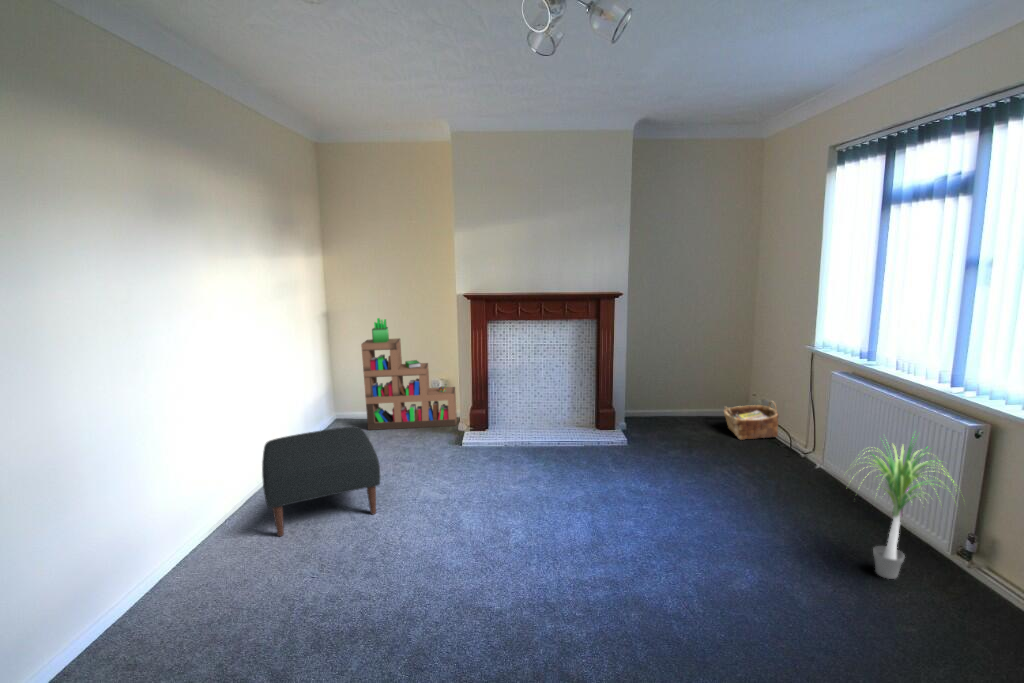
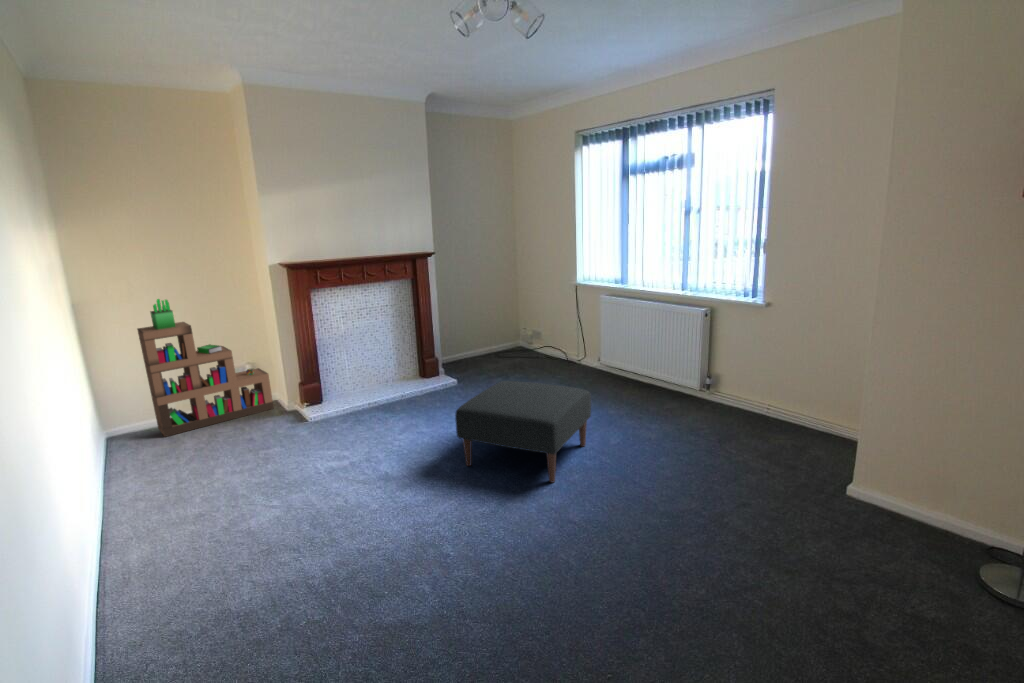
woven basket: present [724,401,779,440] -> none [516,329,556,362]
ottoman: present [262,427,380,536] -> present [455,381,591,482]
potted plant: present [859,445,954,579] -> none [644,315,709,411]

